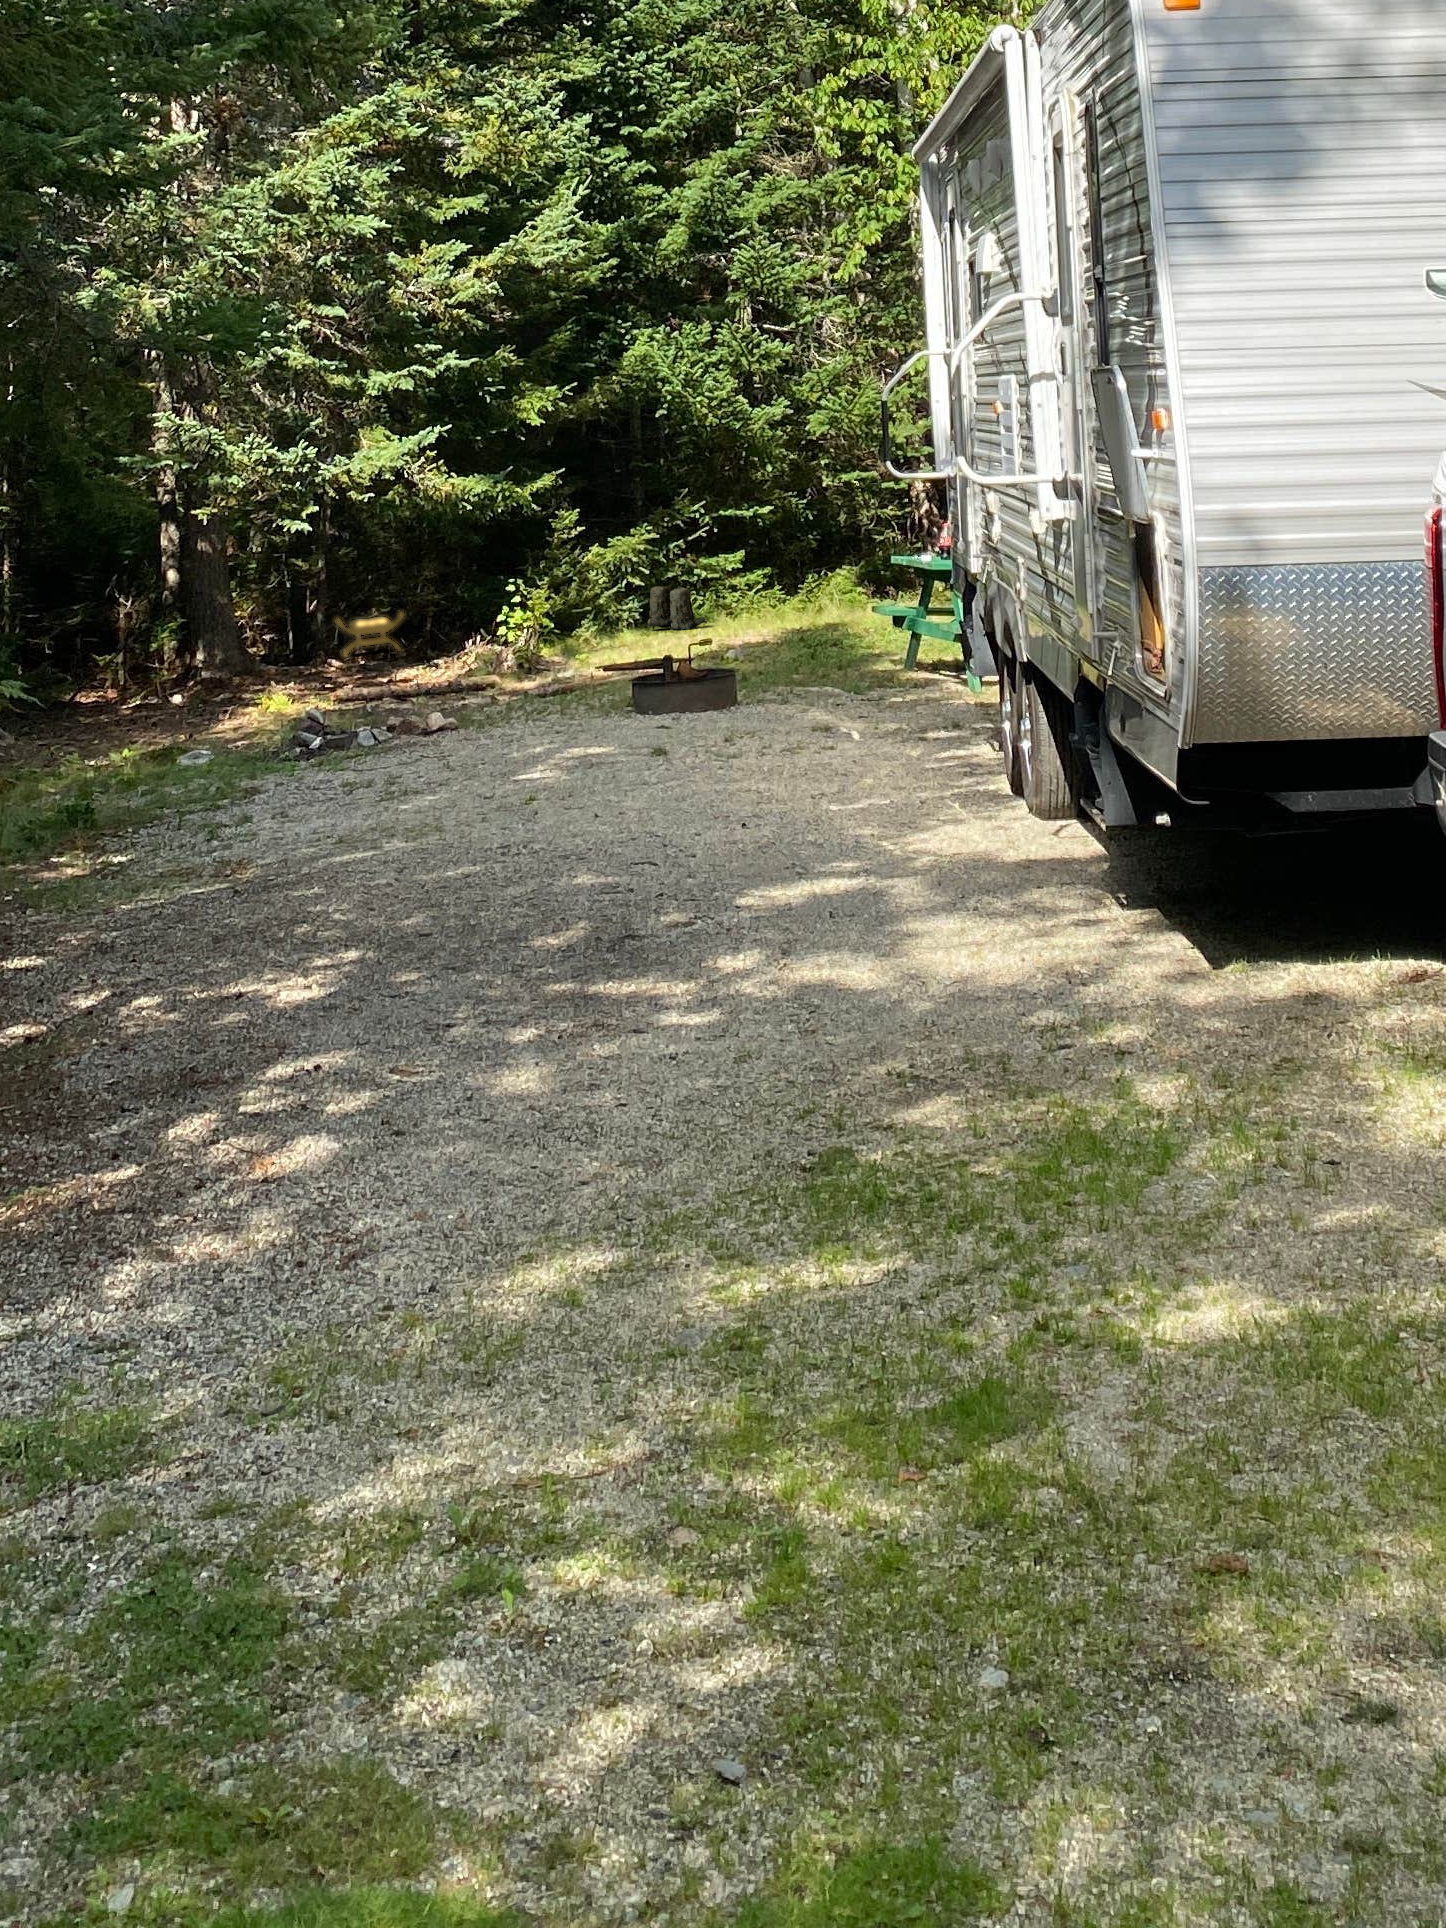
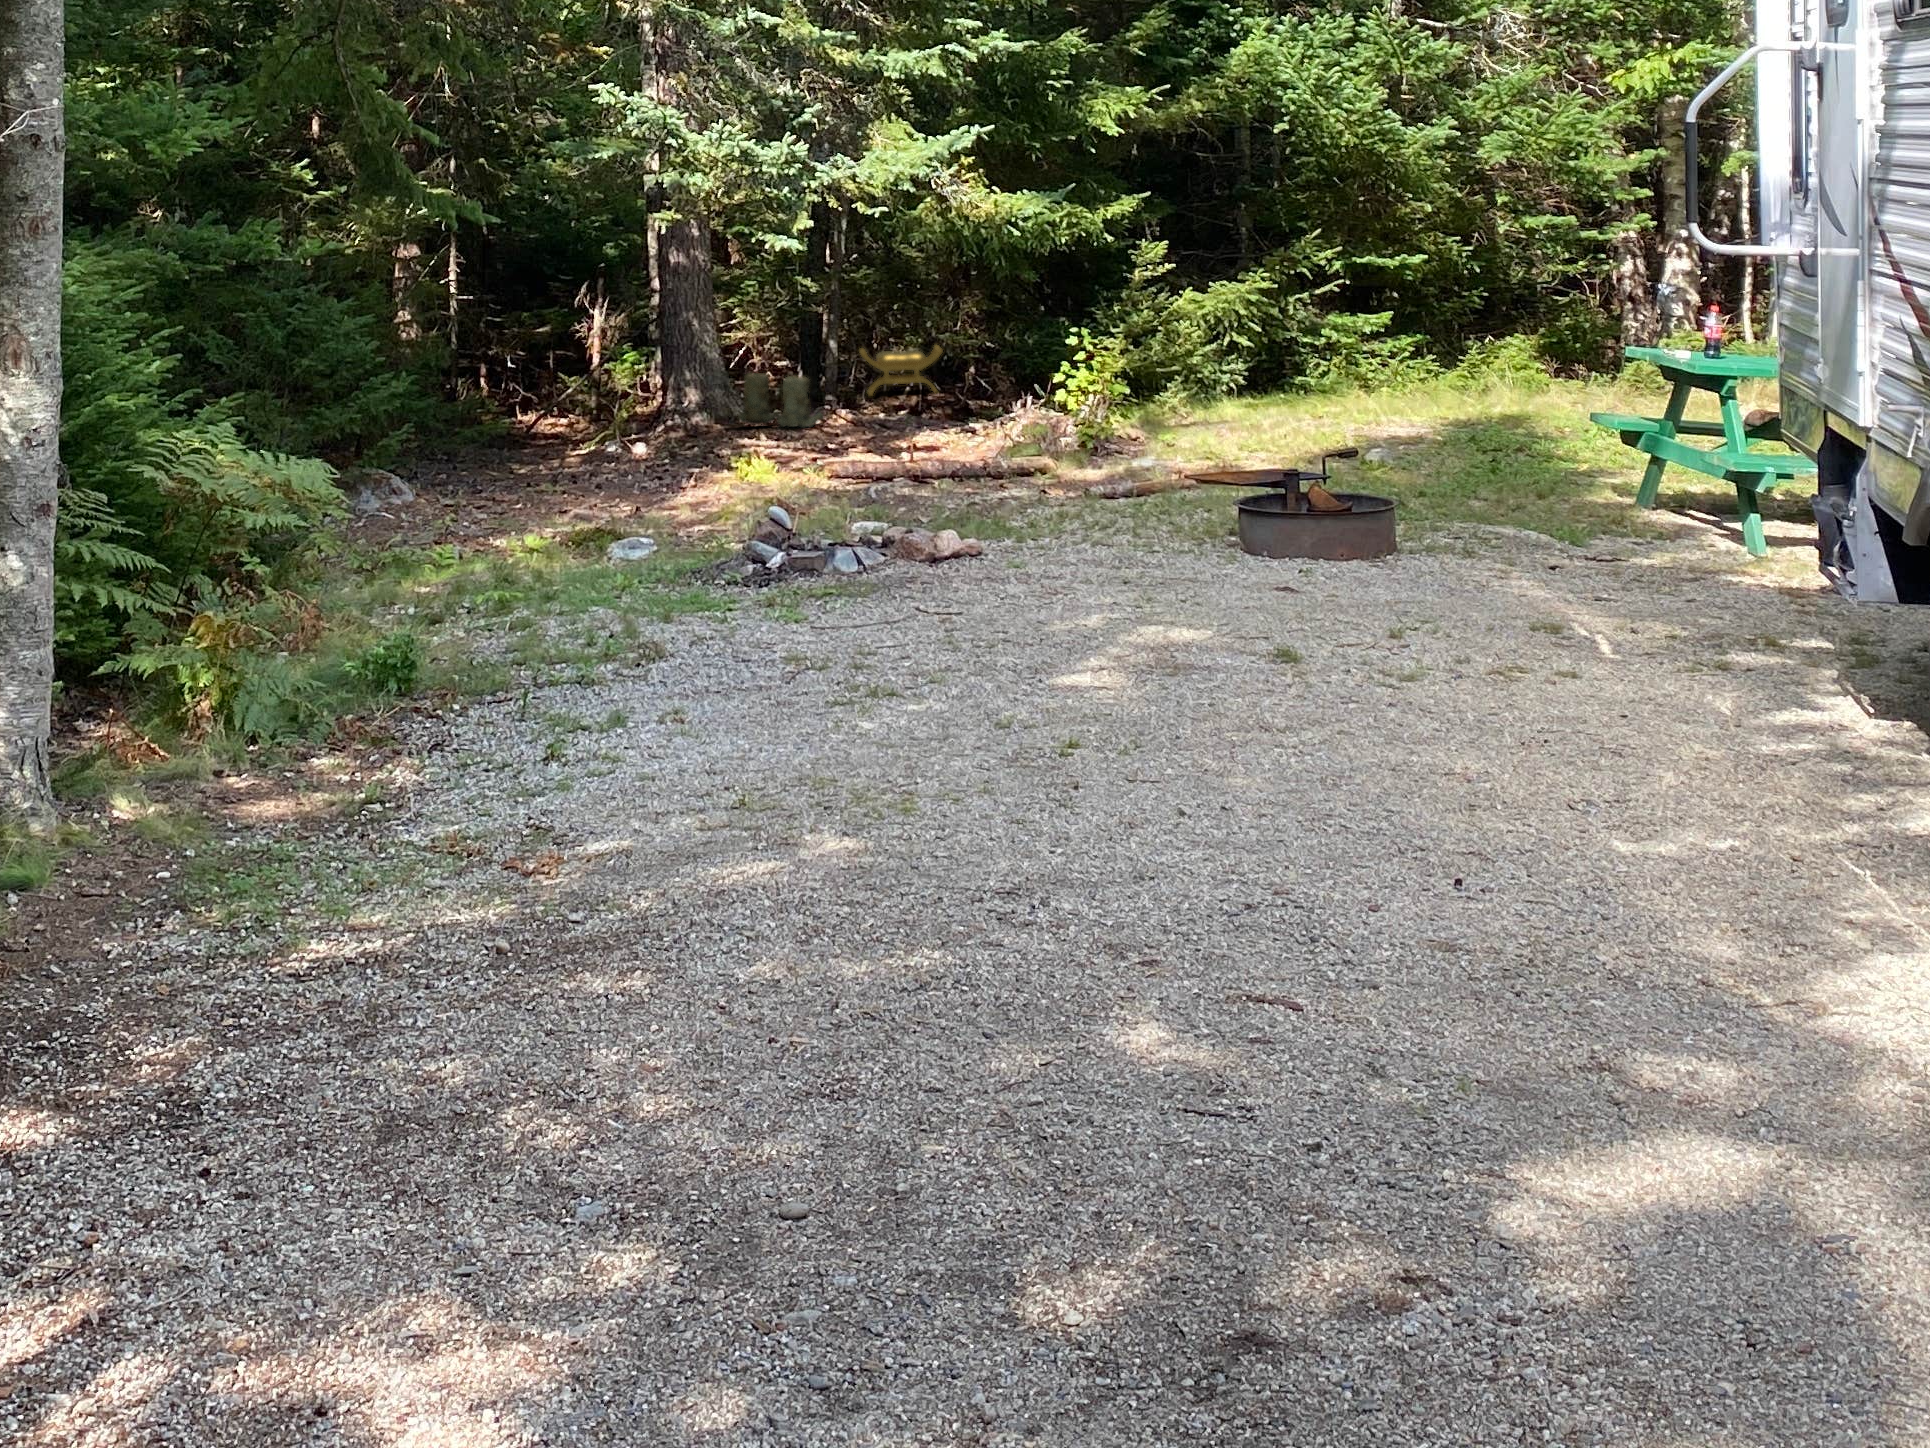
backpack: present [648,586,707,630] -> present [738,373,824,428]

